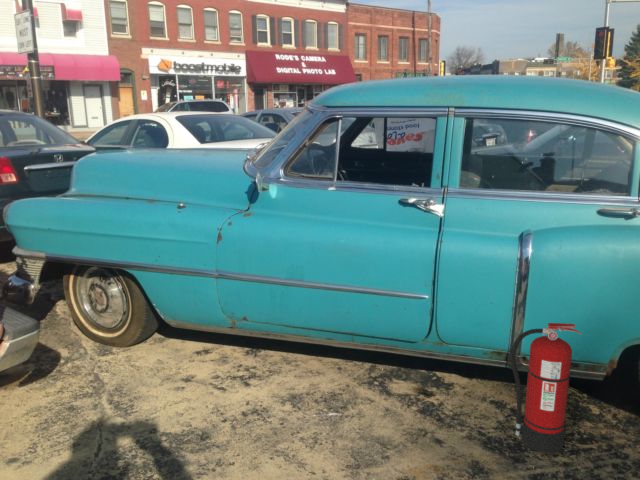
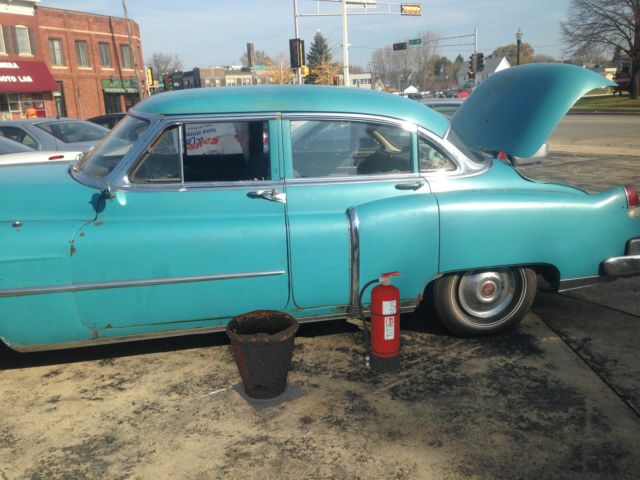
bucket: none [338,335,424,452] -> present [226,310,307,410]

